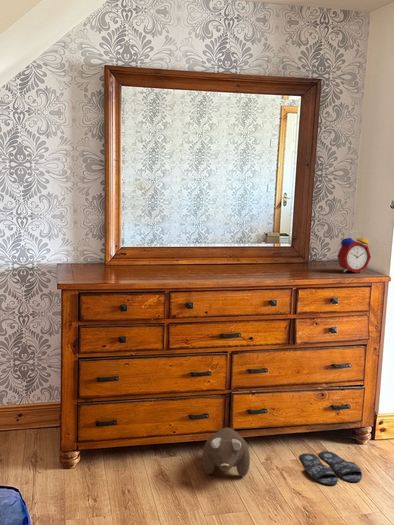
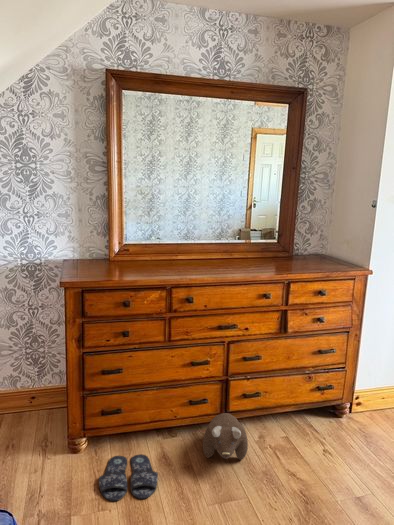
alarm clock: present [337,230,371,273] -> none [322,227,352,266]
slippers: present [300,451,362,485] -> present [99,454,158,501]

